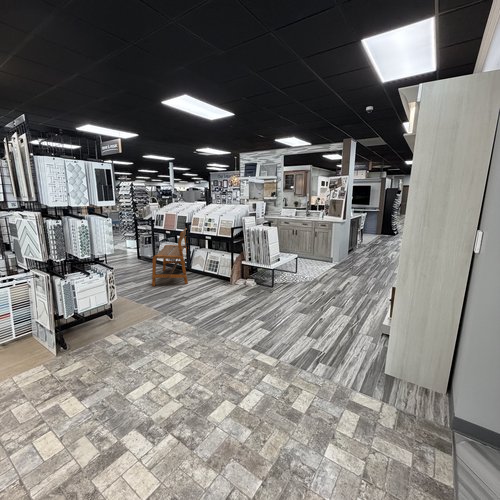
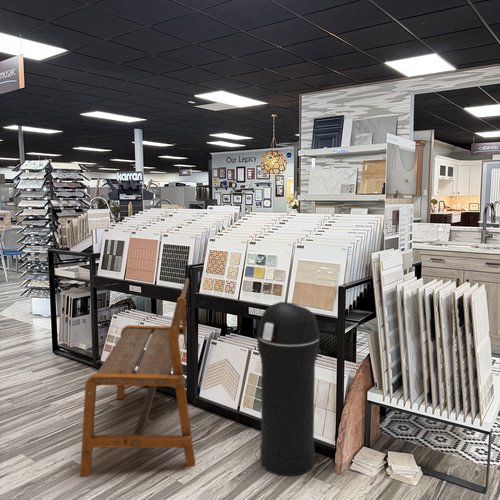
trash can: none [206,234,225,285] -> present [257,302,320,476]

